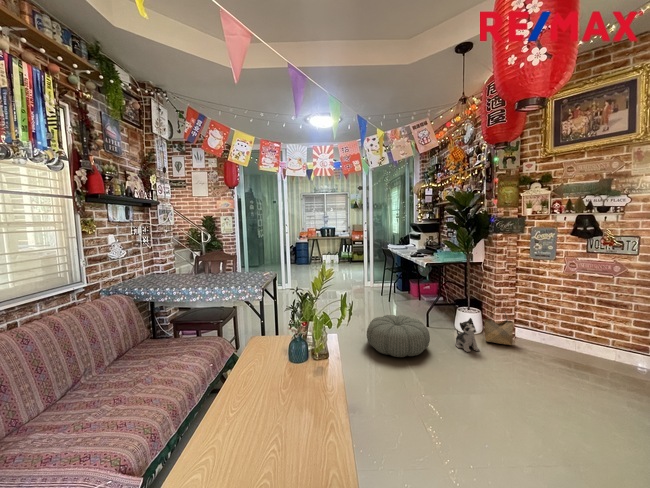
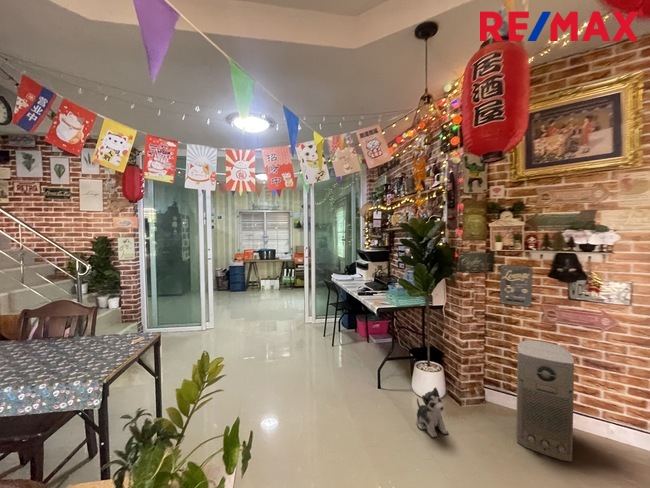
air purifier: none [535,286,583,370] -> present [516,340,574,462]
woven basket: present [484,307,514,345] -> none [450,366,486,419]
pouf: present [367,315,430,357] -> none [297,383,384,461]

